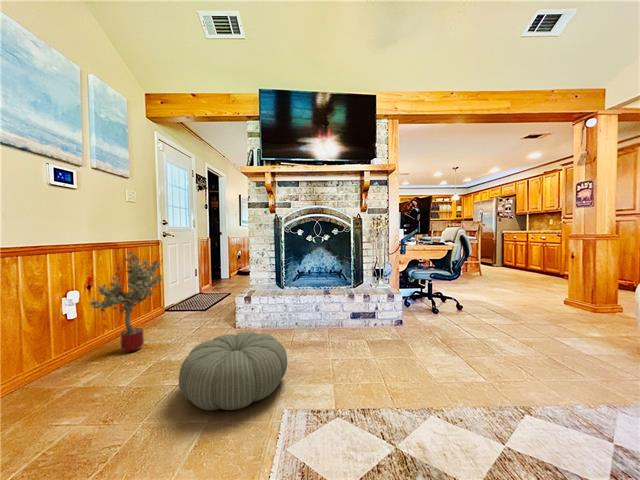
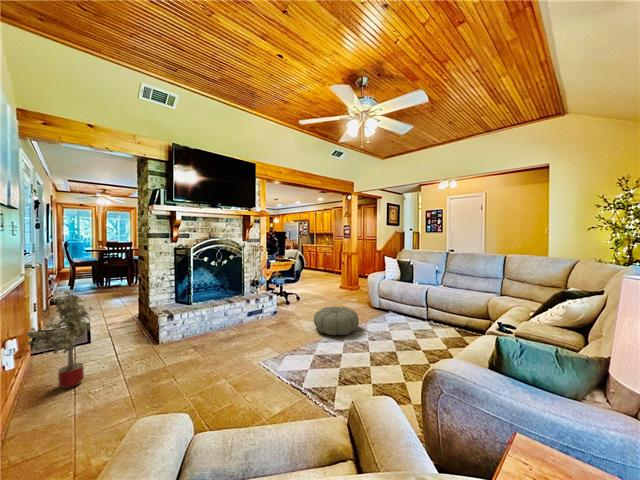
pouf: present [179,332,287,410] -> present [314,306,359,335]

